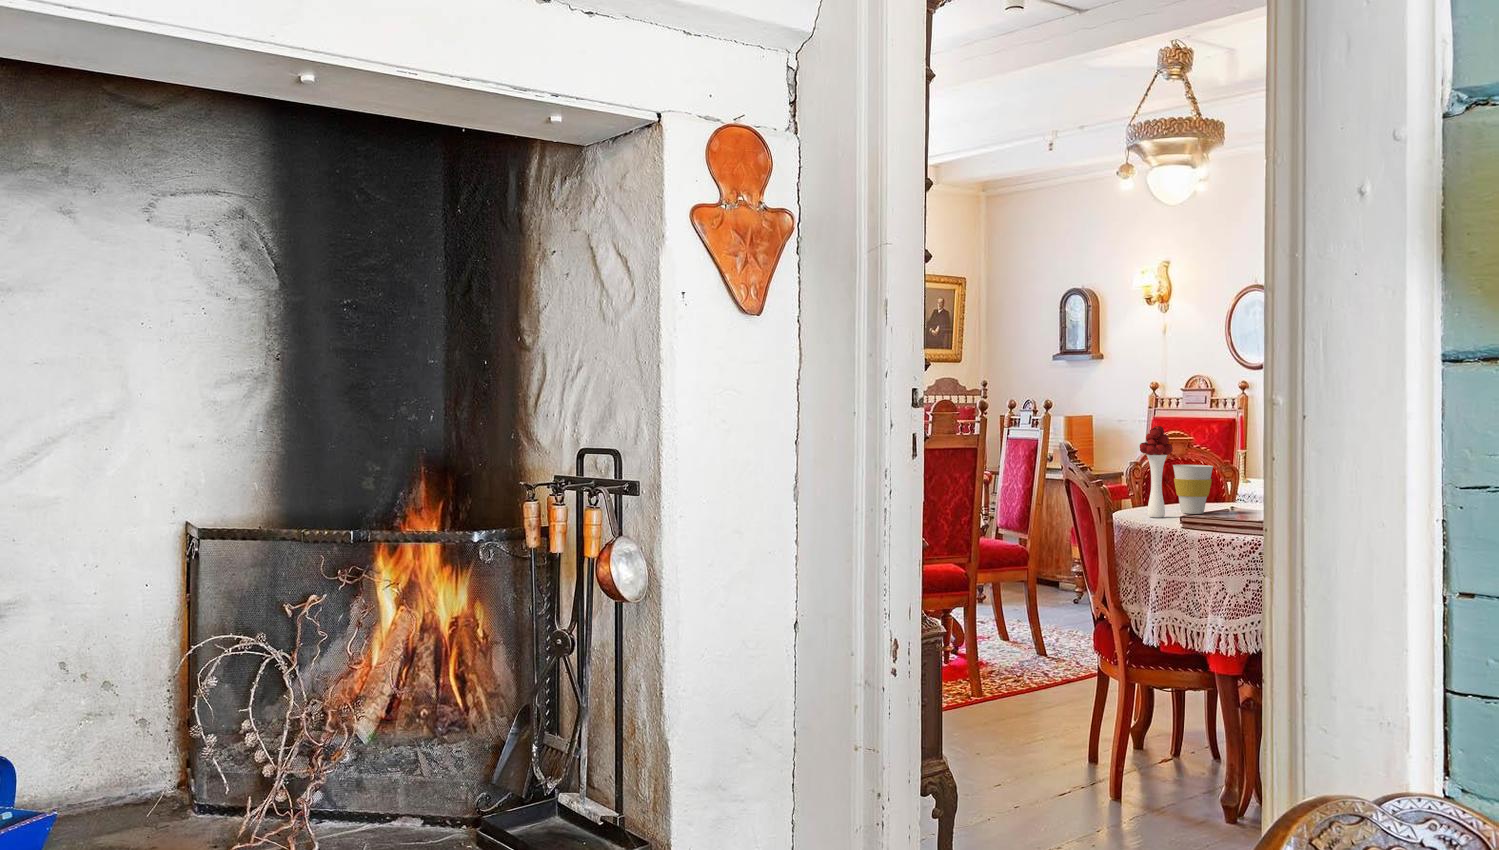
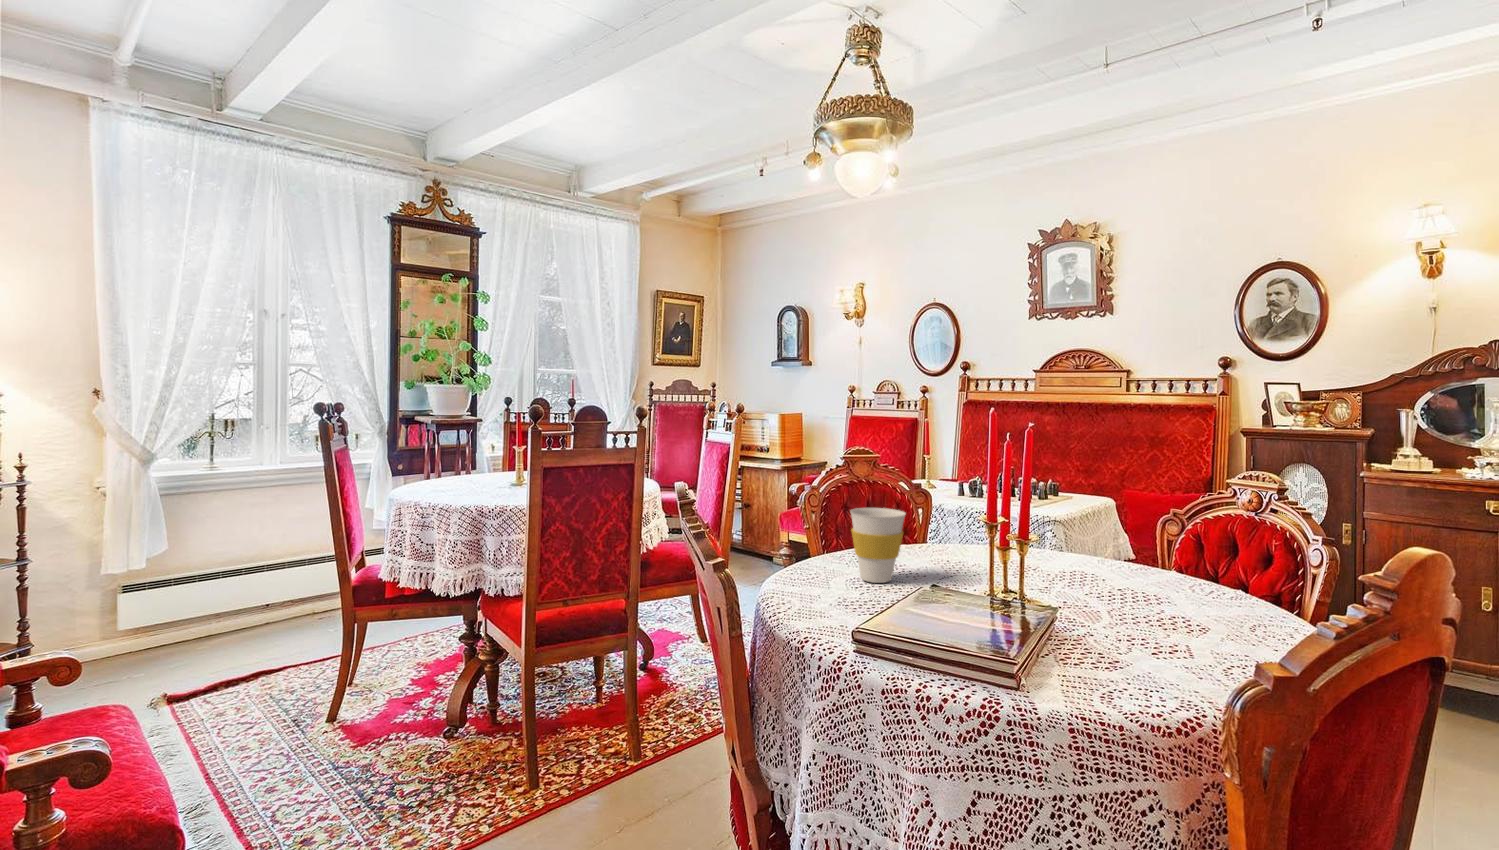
flower bouquet: present [1140,426,1173,518] -> none [799,459,848,599]

